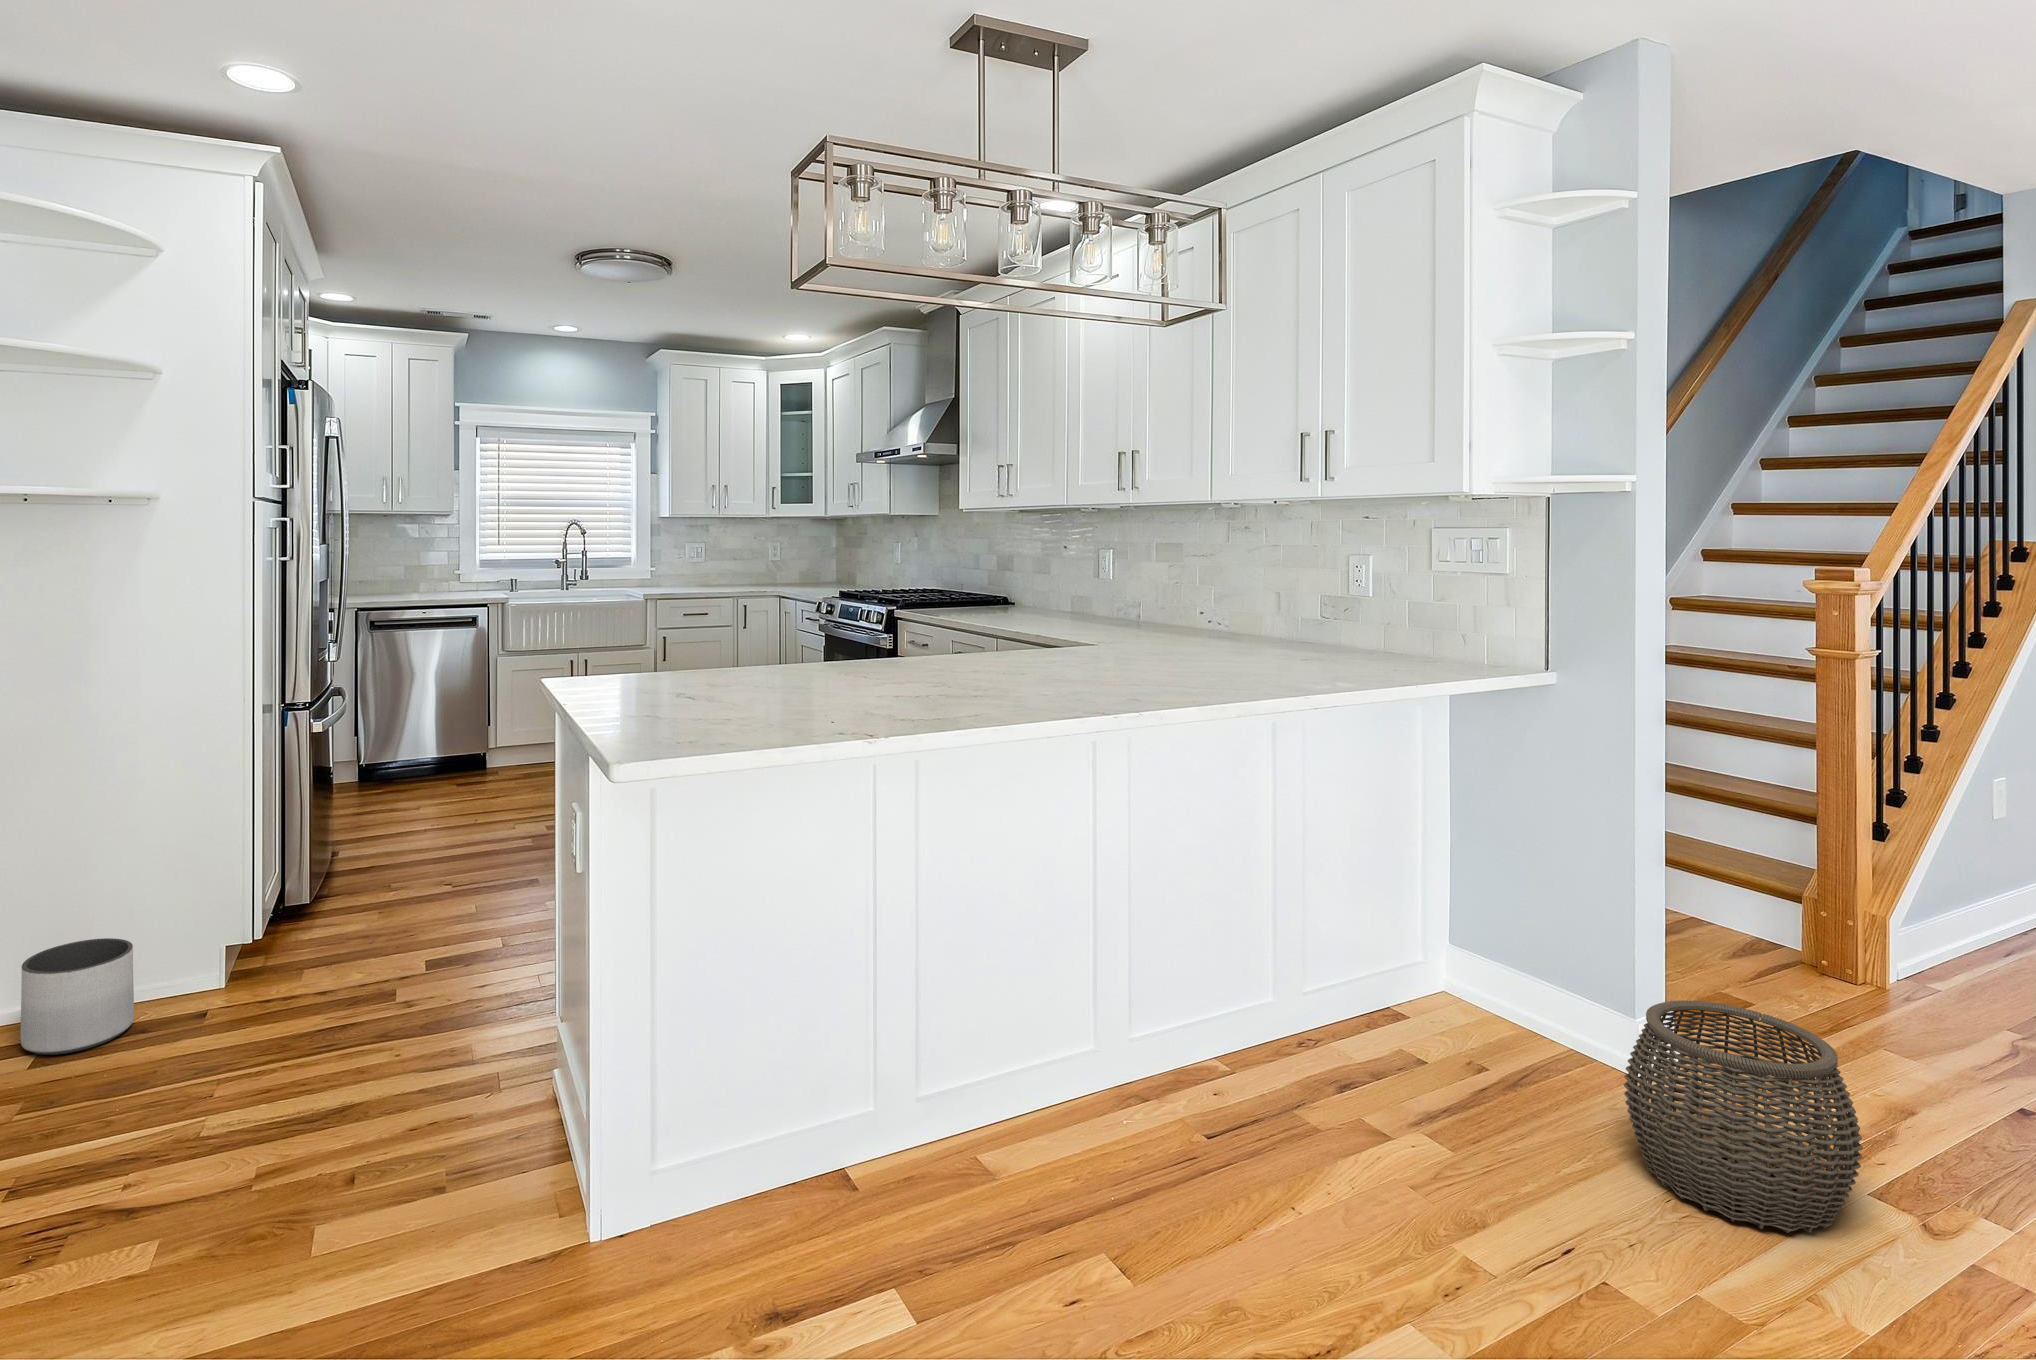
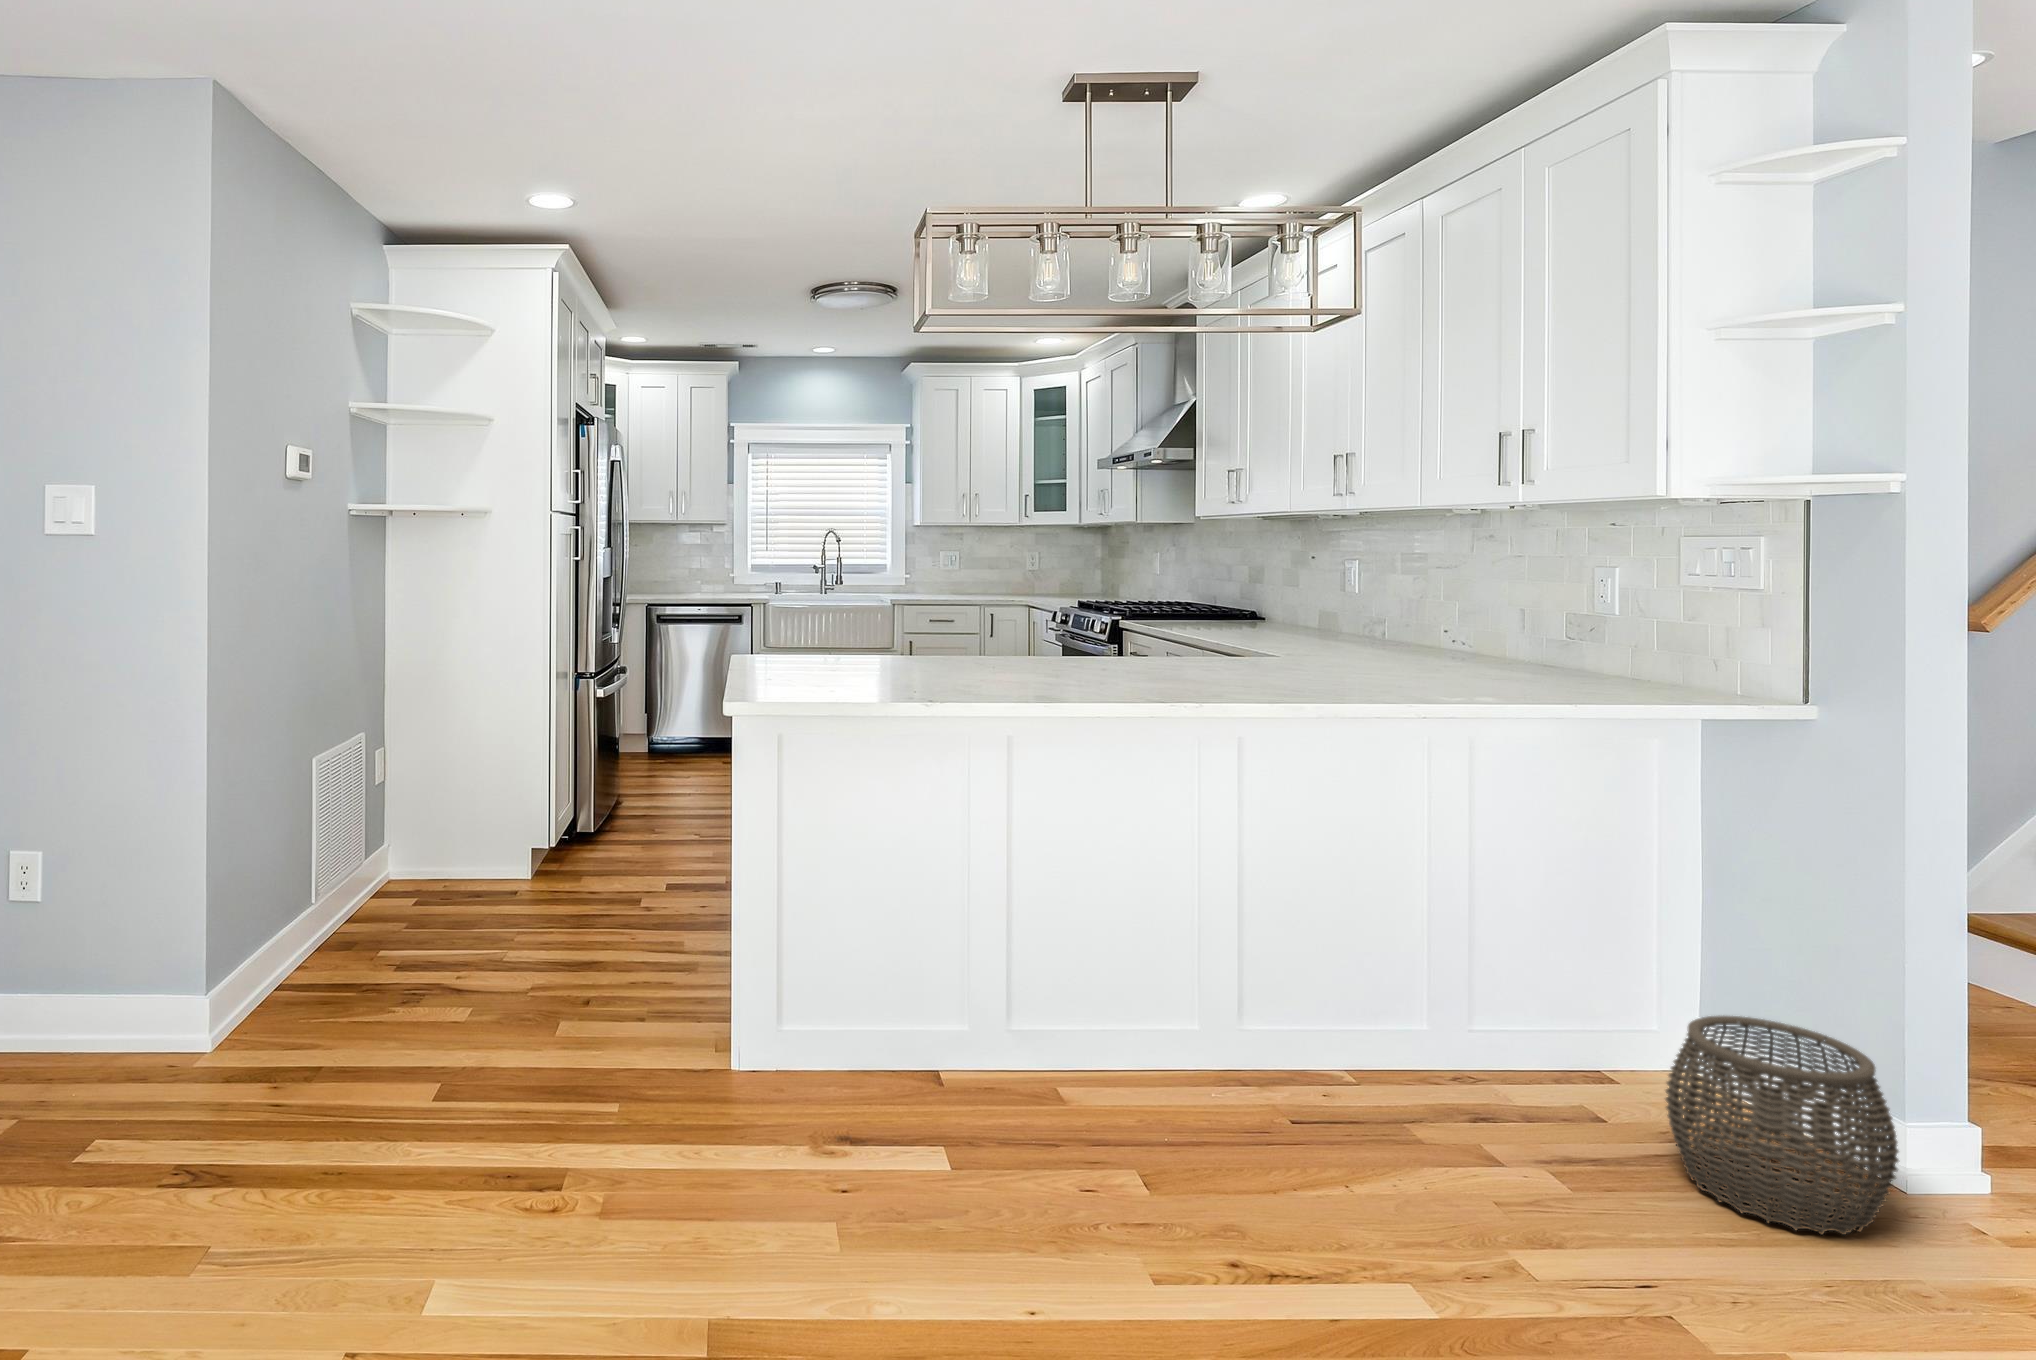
planter: present [21,938,134,1055] -> none [402,831,469,905]

